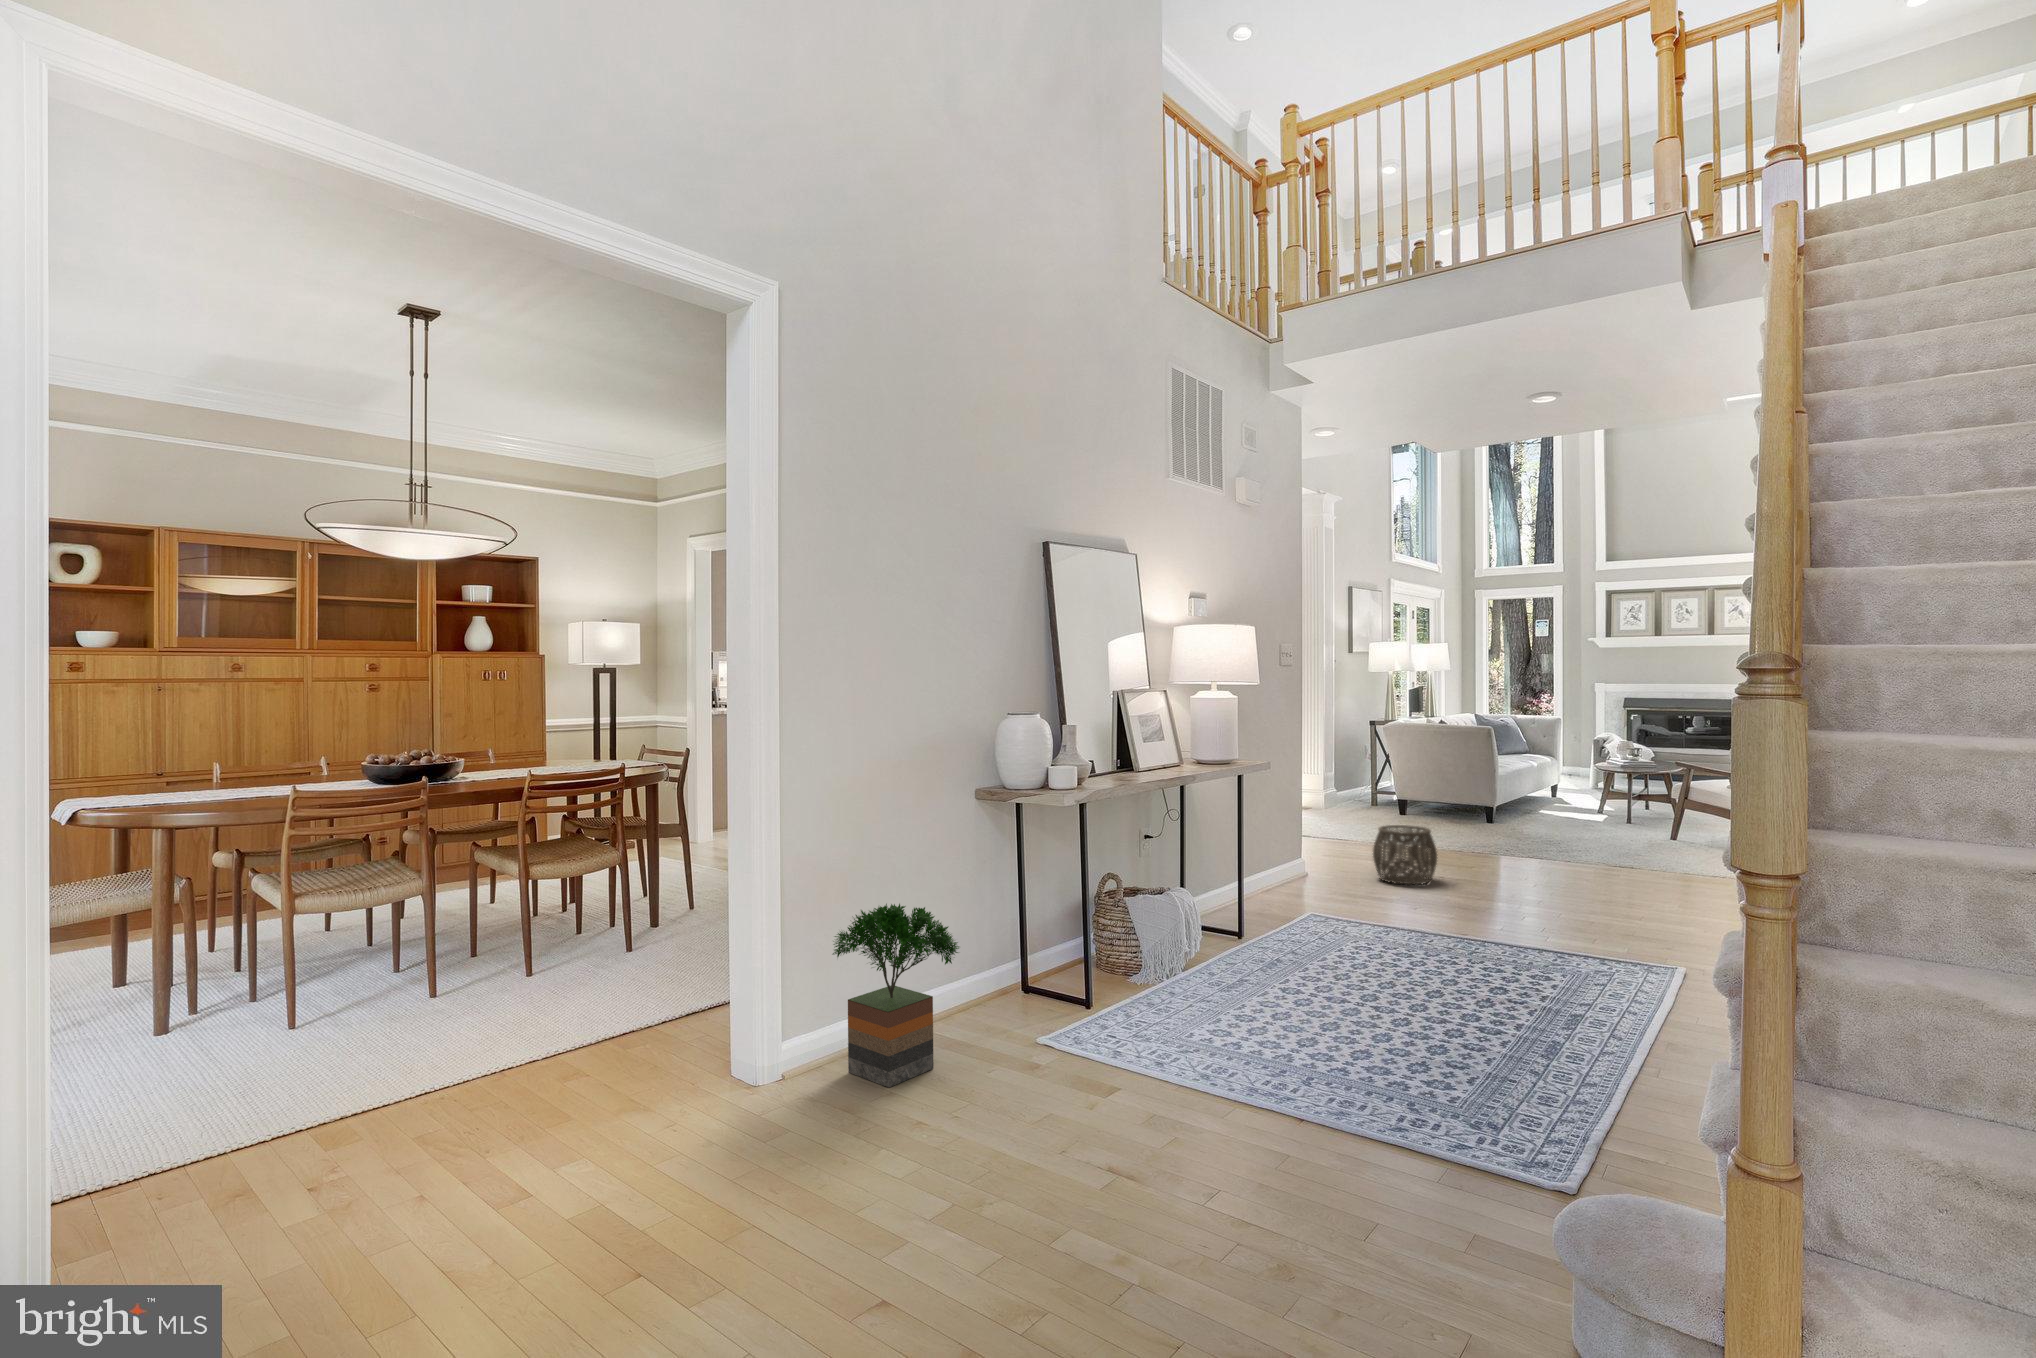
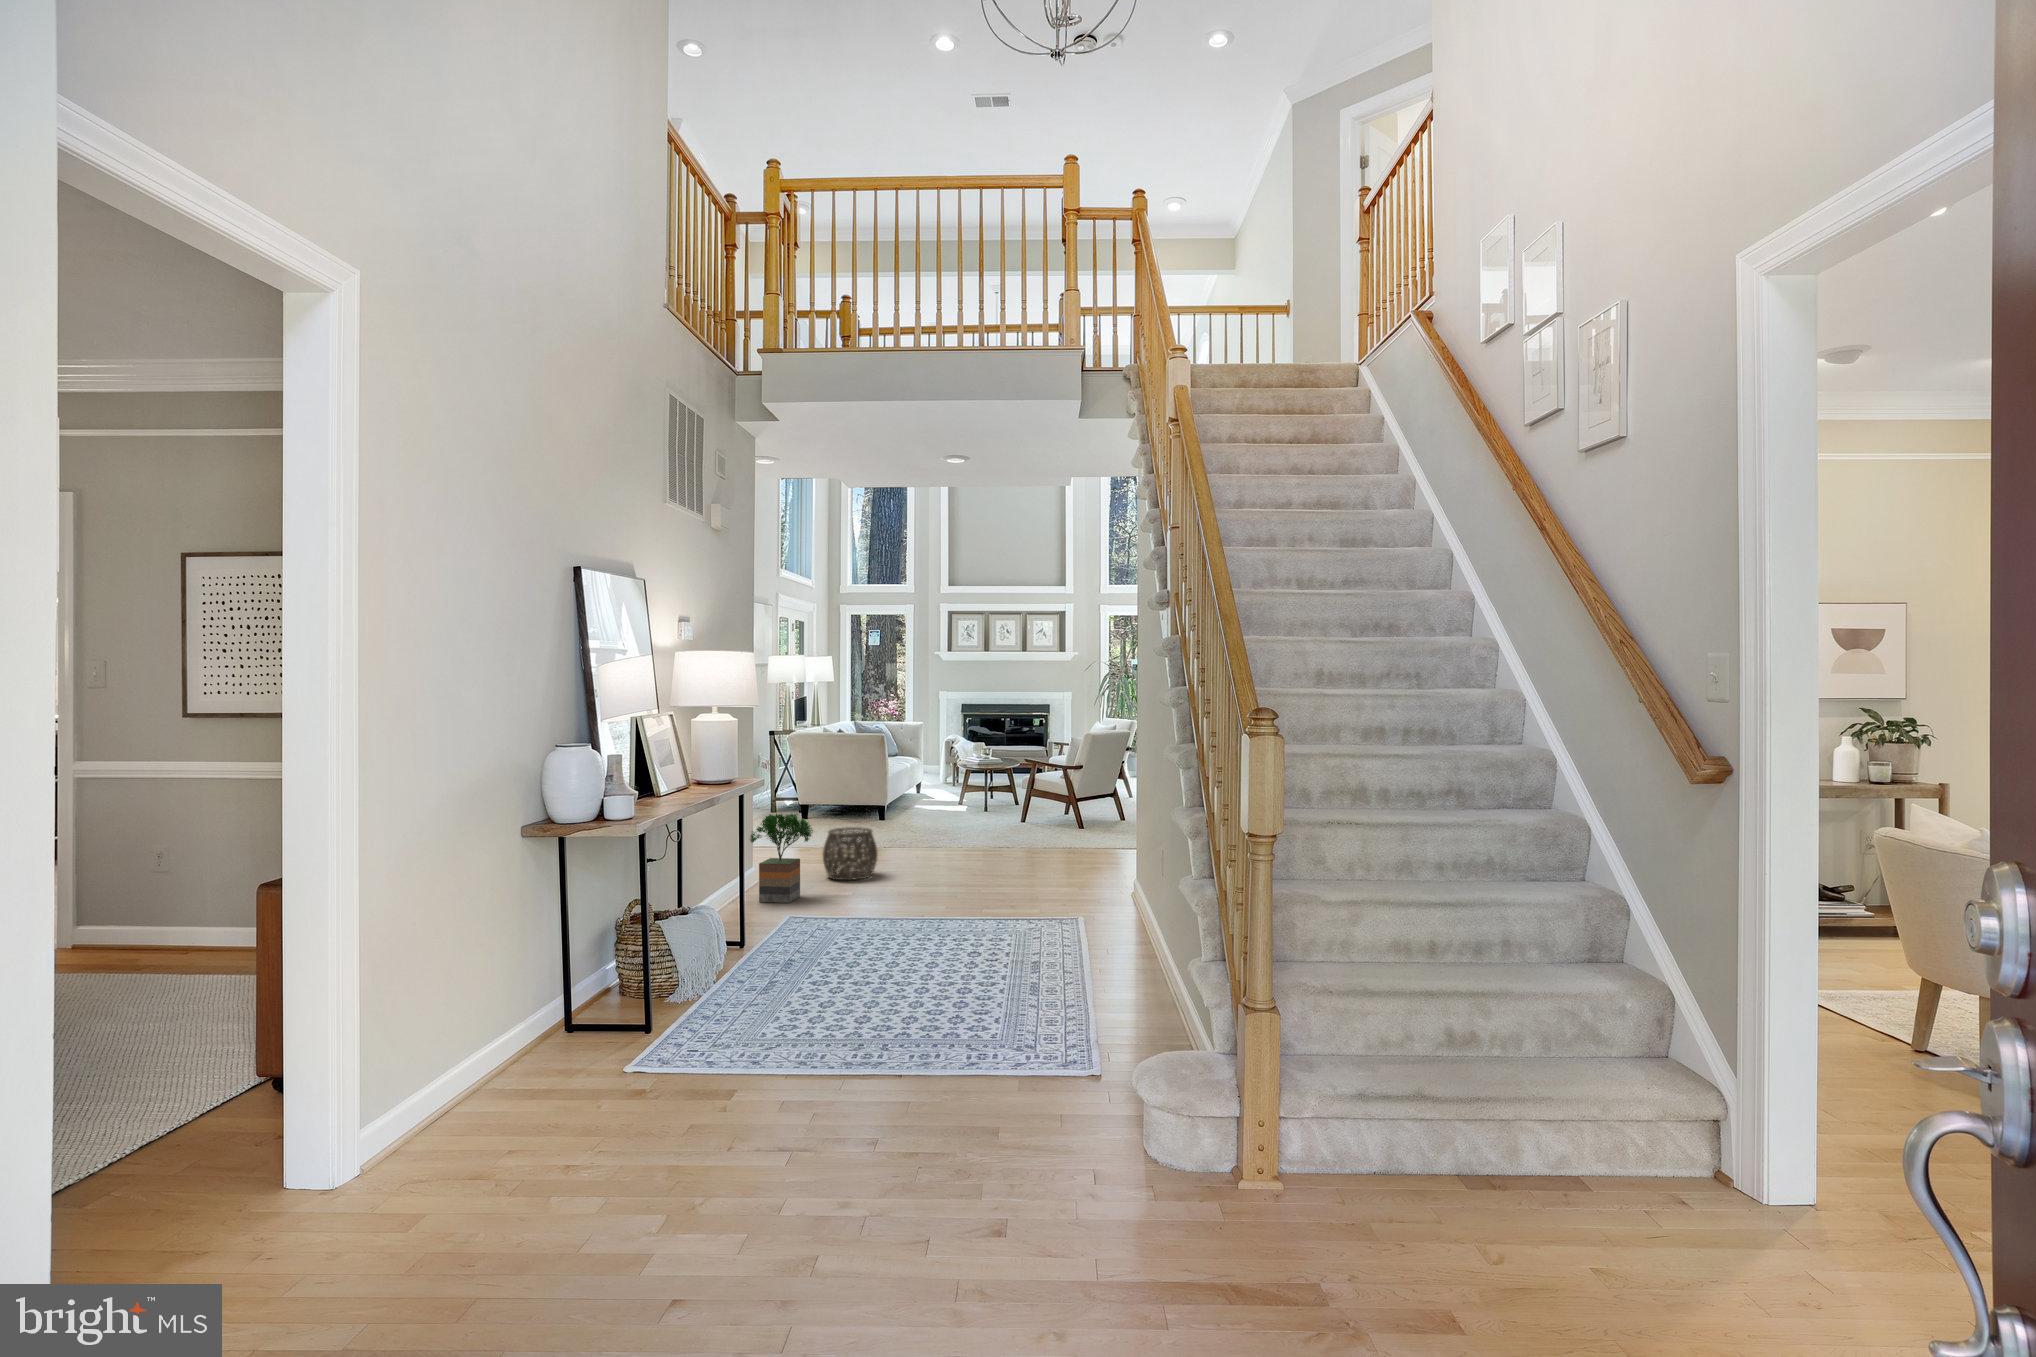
potted tree: present [833,904,959,1087] -> present [750,814,813,903]

